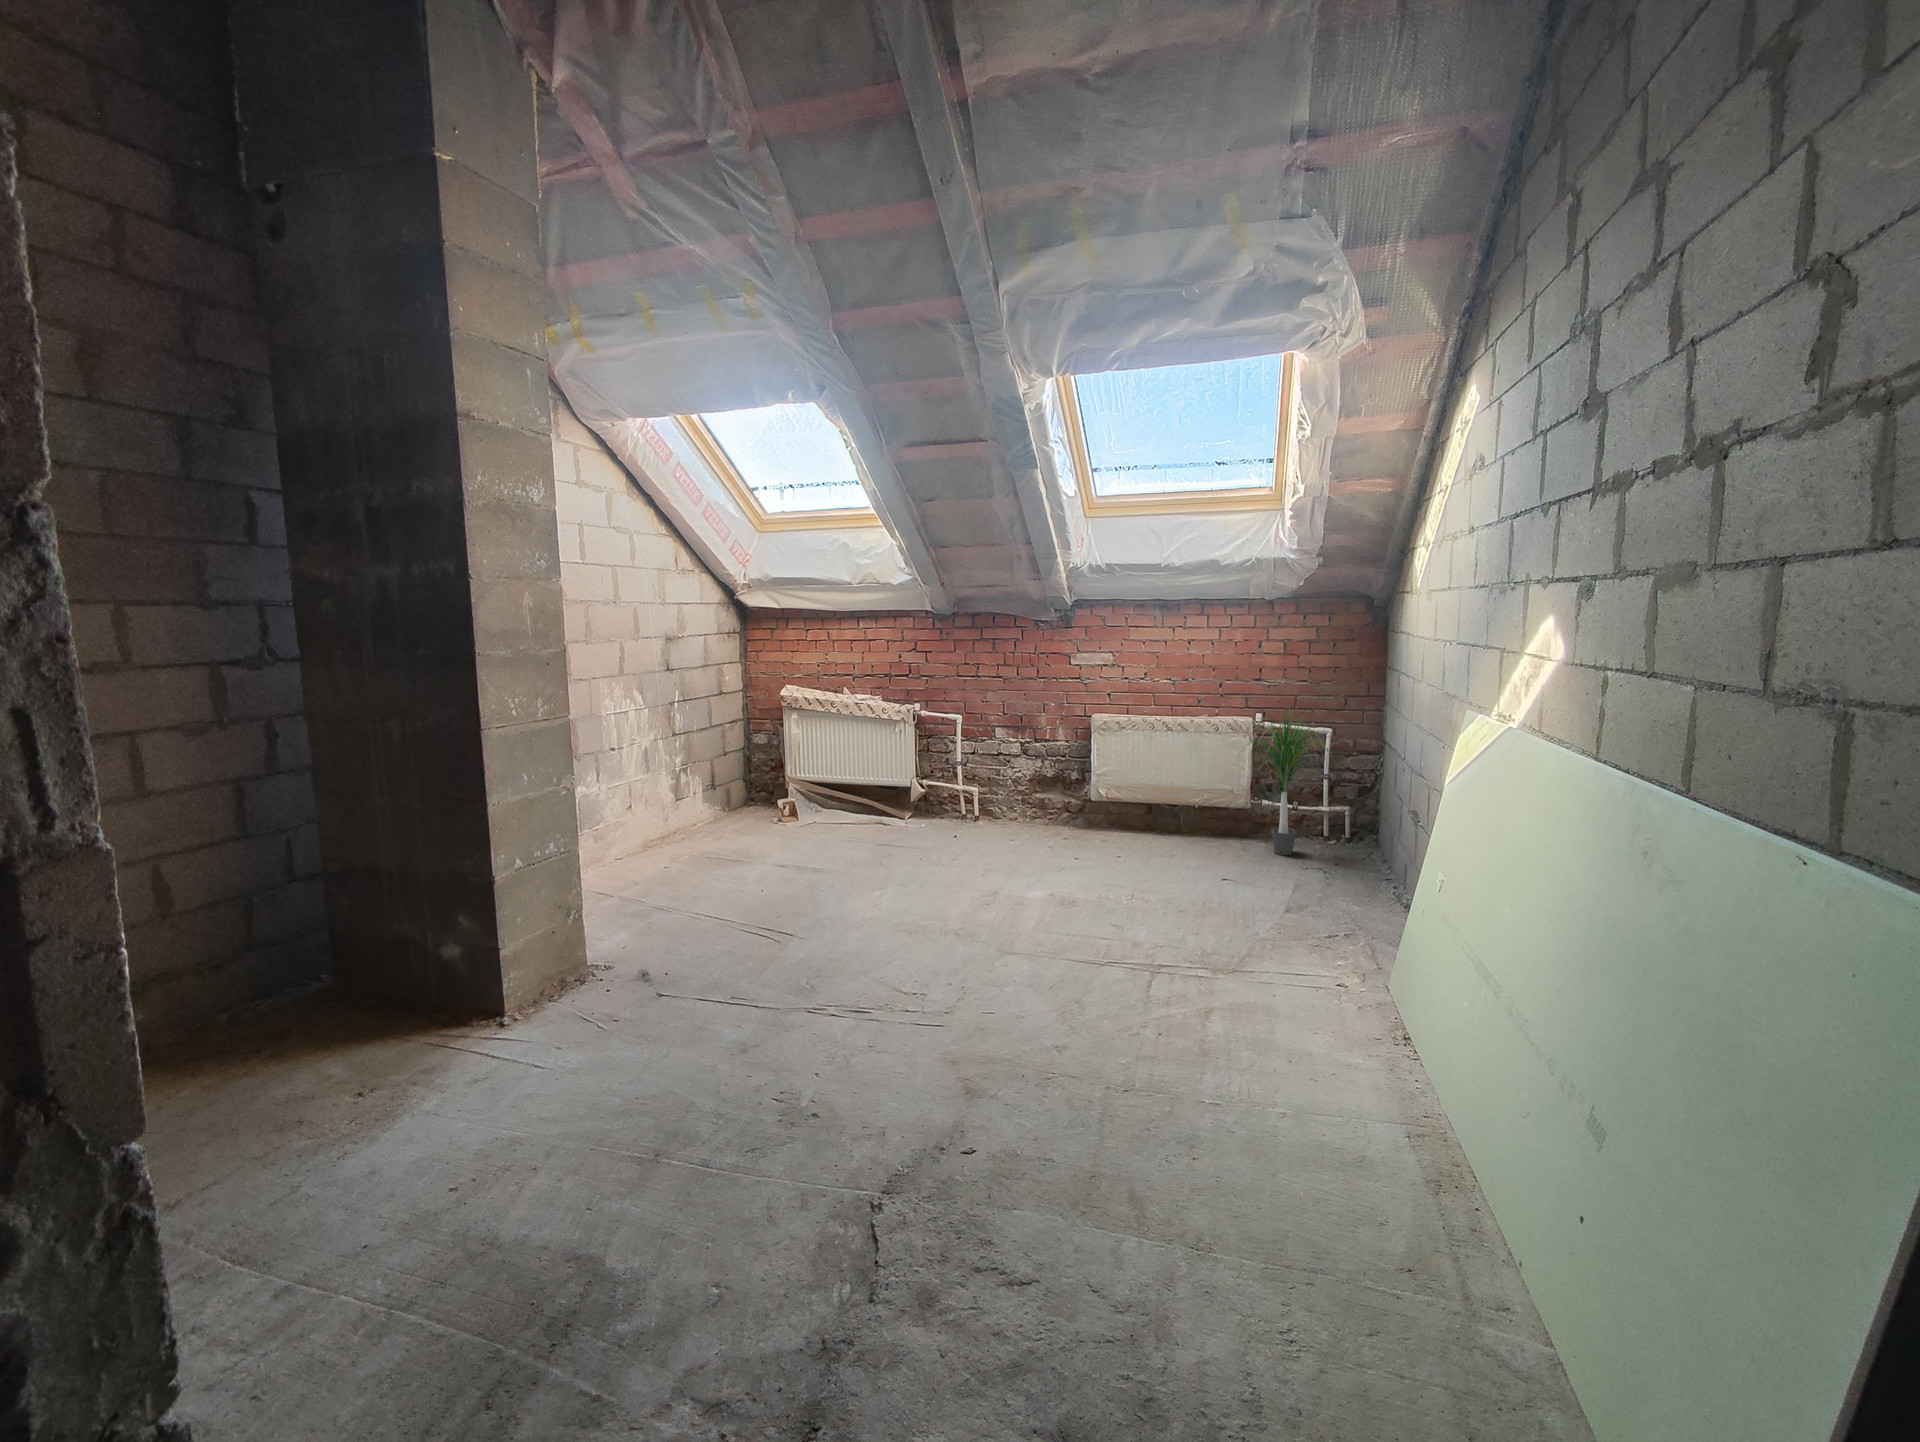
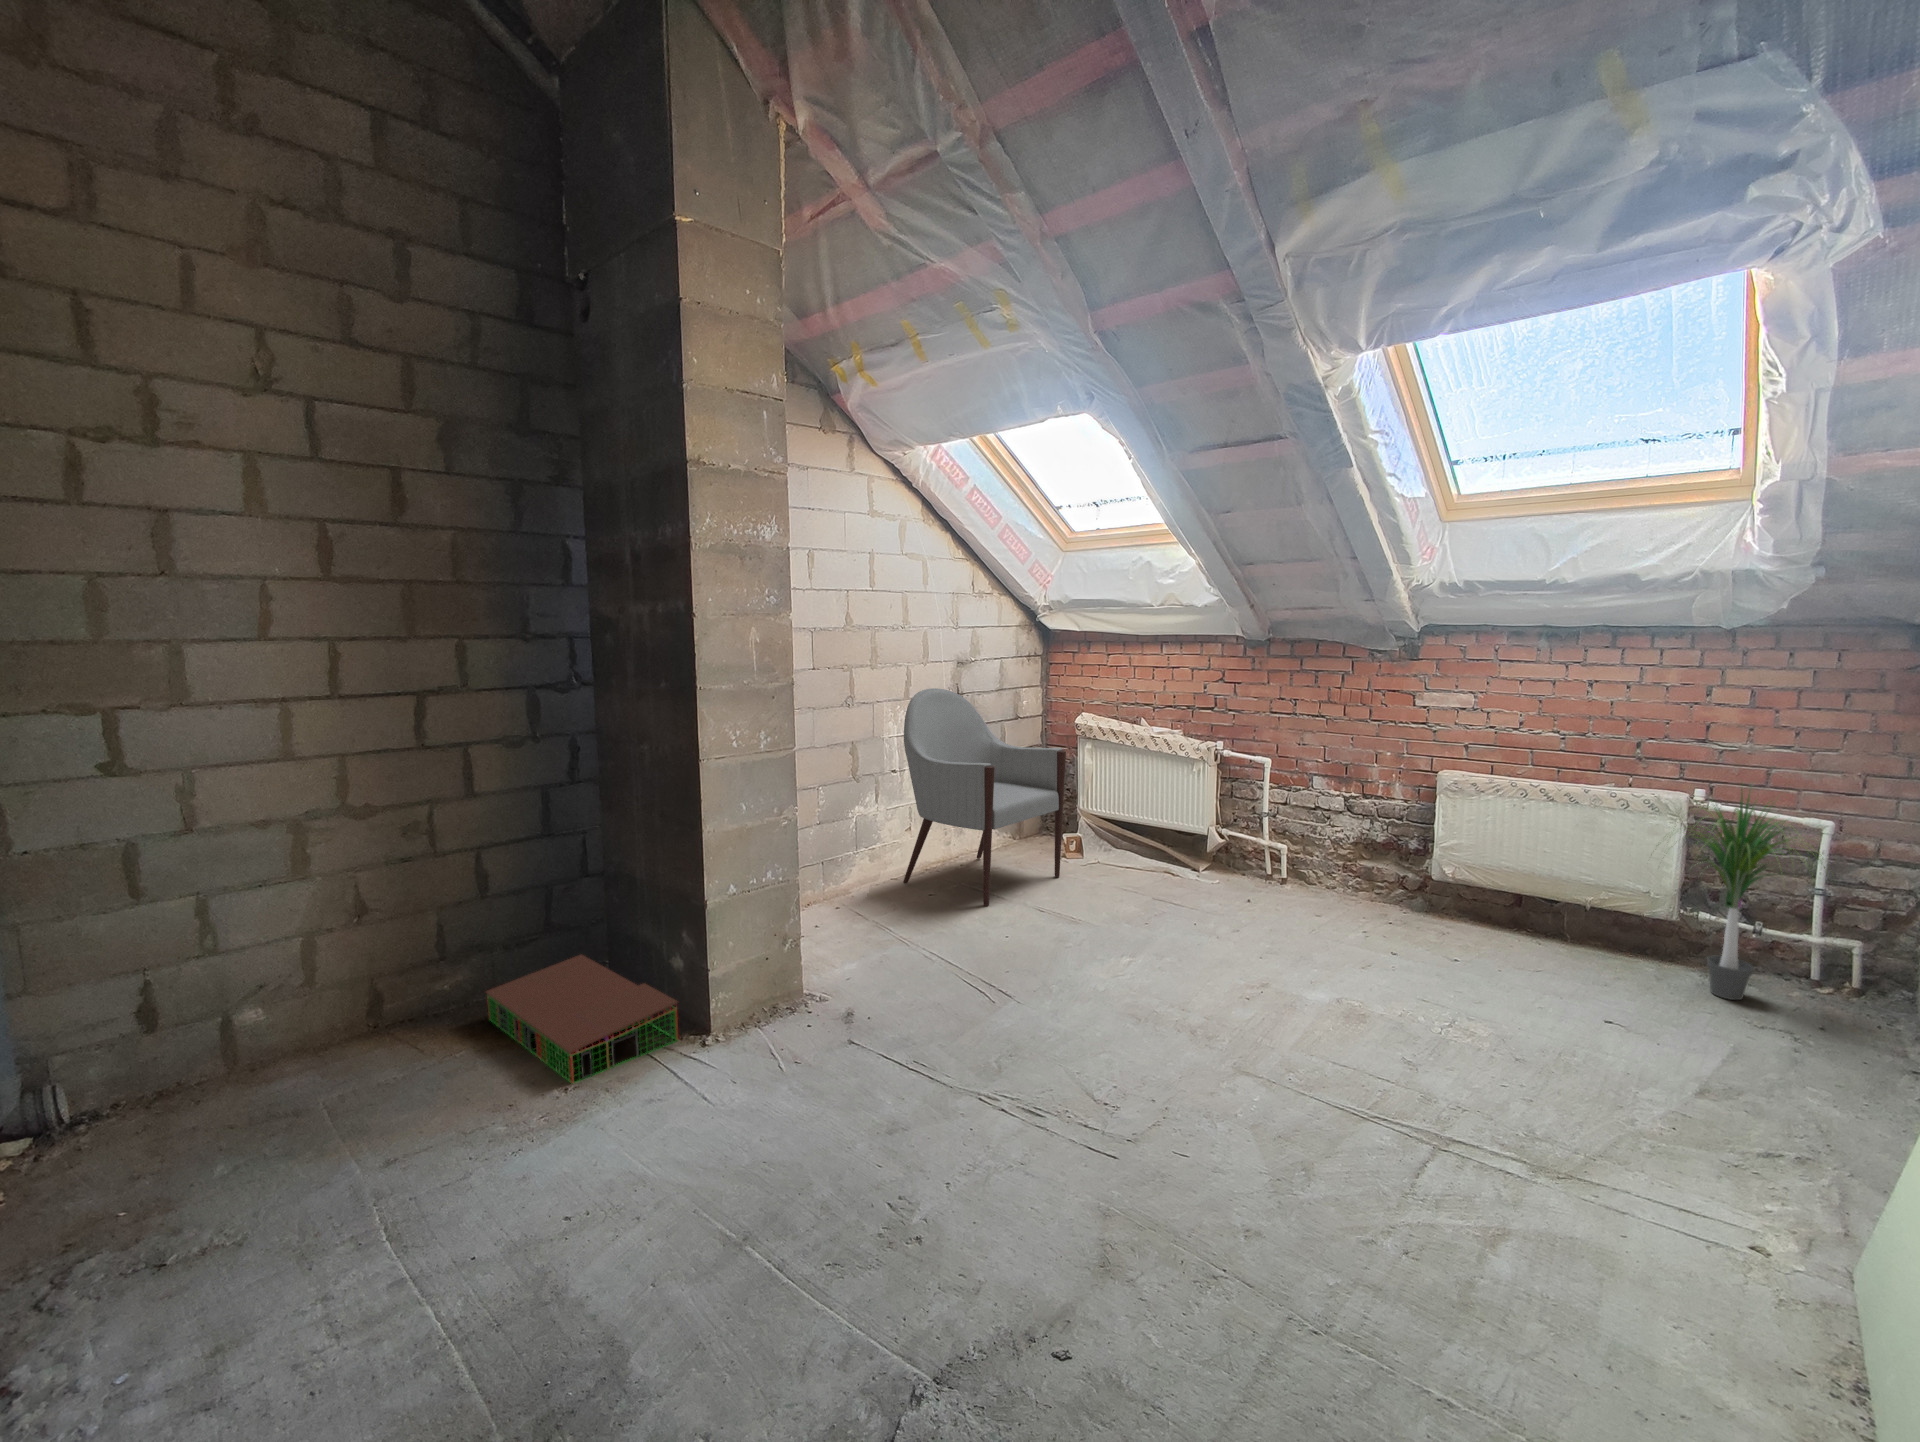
chair: none [626,665,788,870] -> present [903,688,1066,906]
storage bin: none [185,970,465,1092] -> present [486,955,678,1083]

